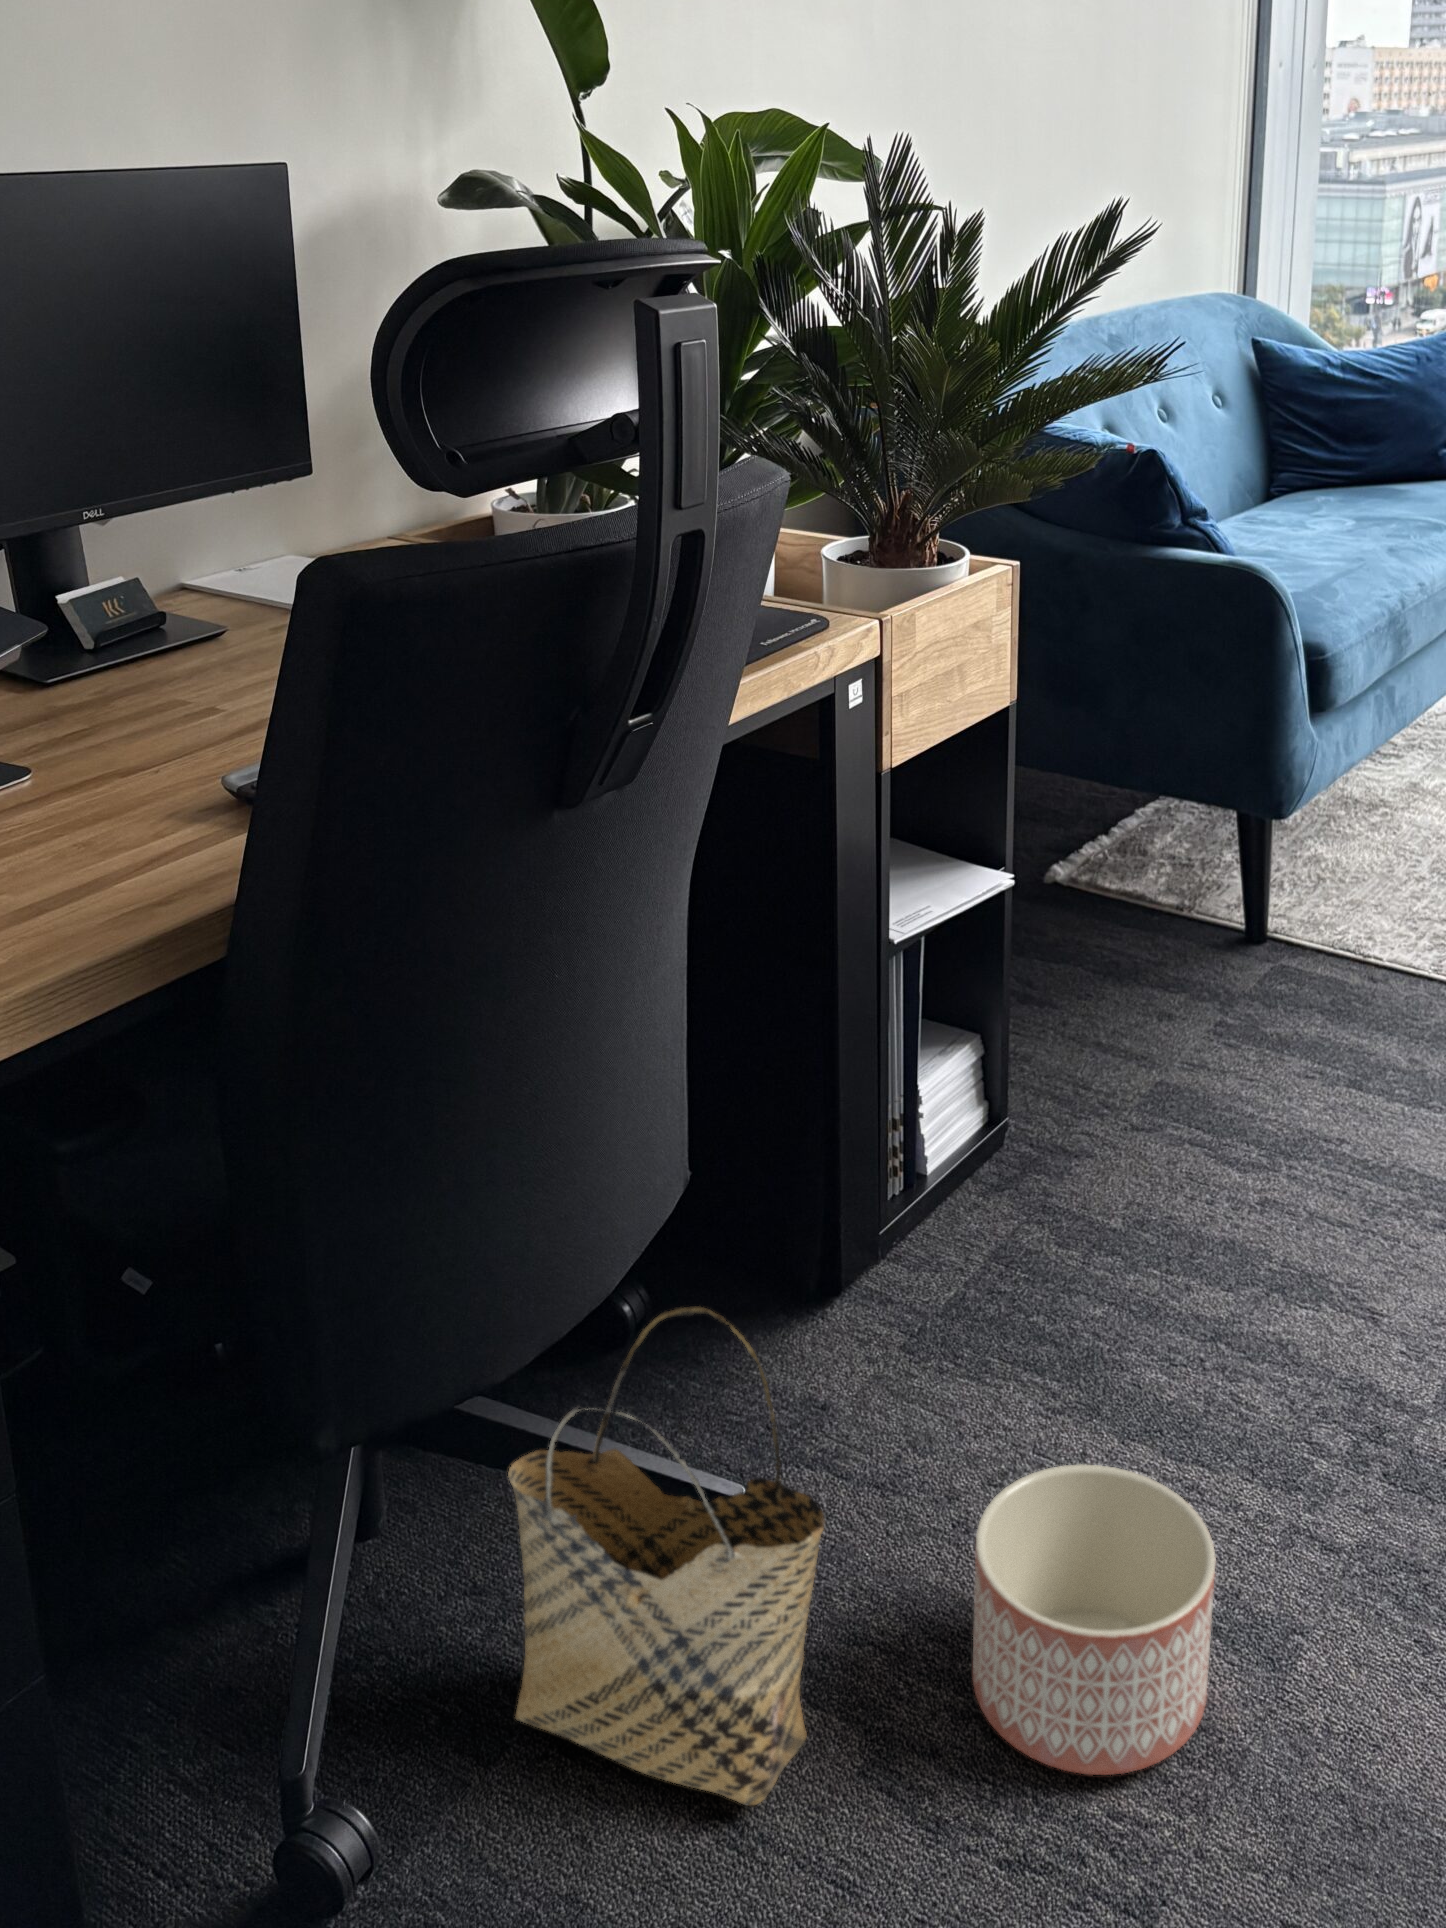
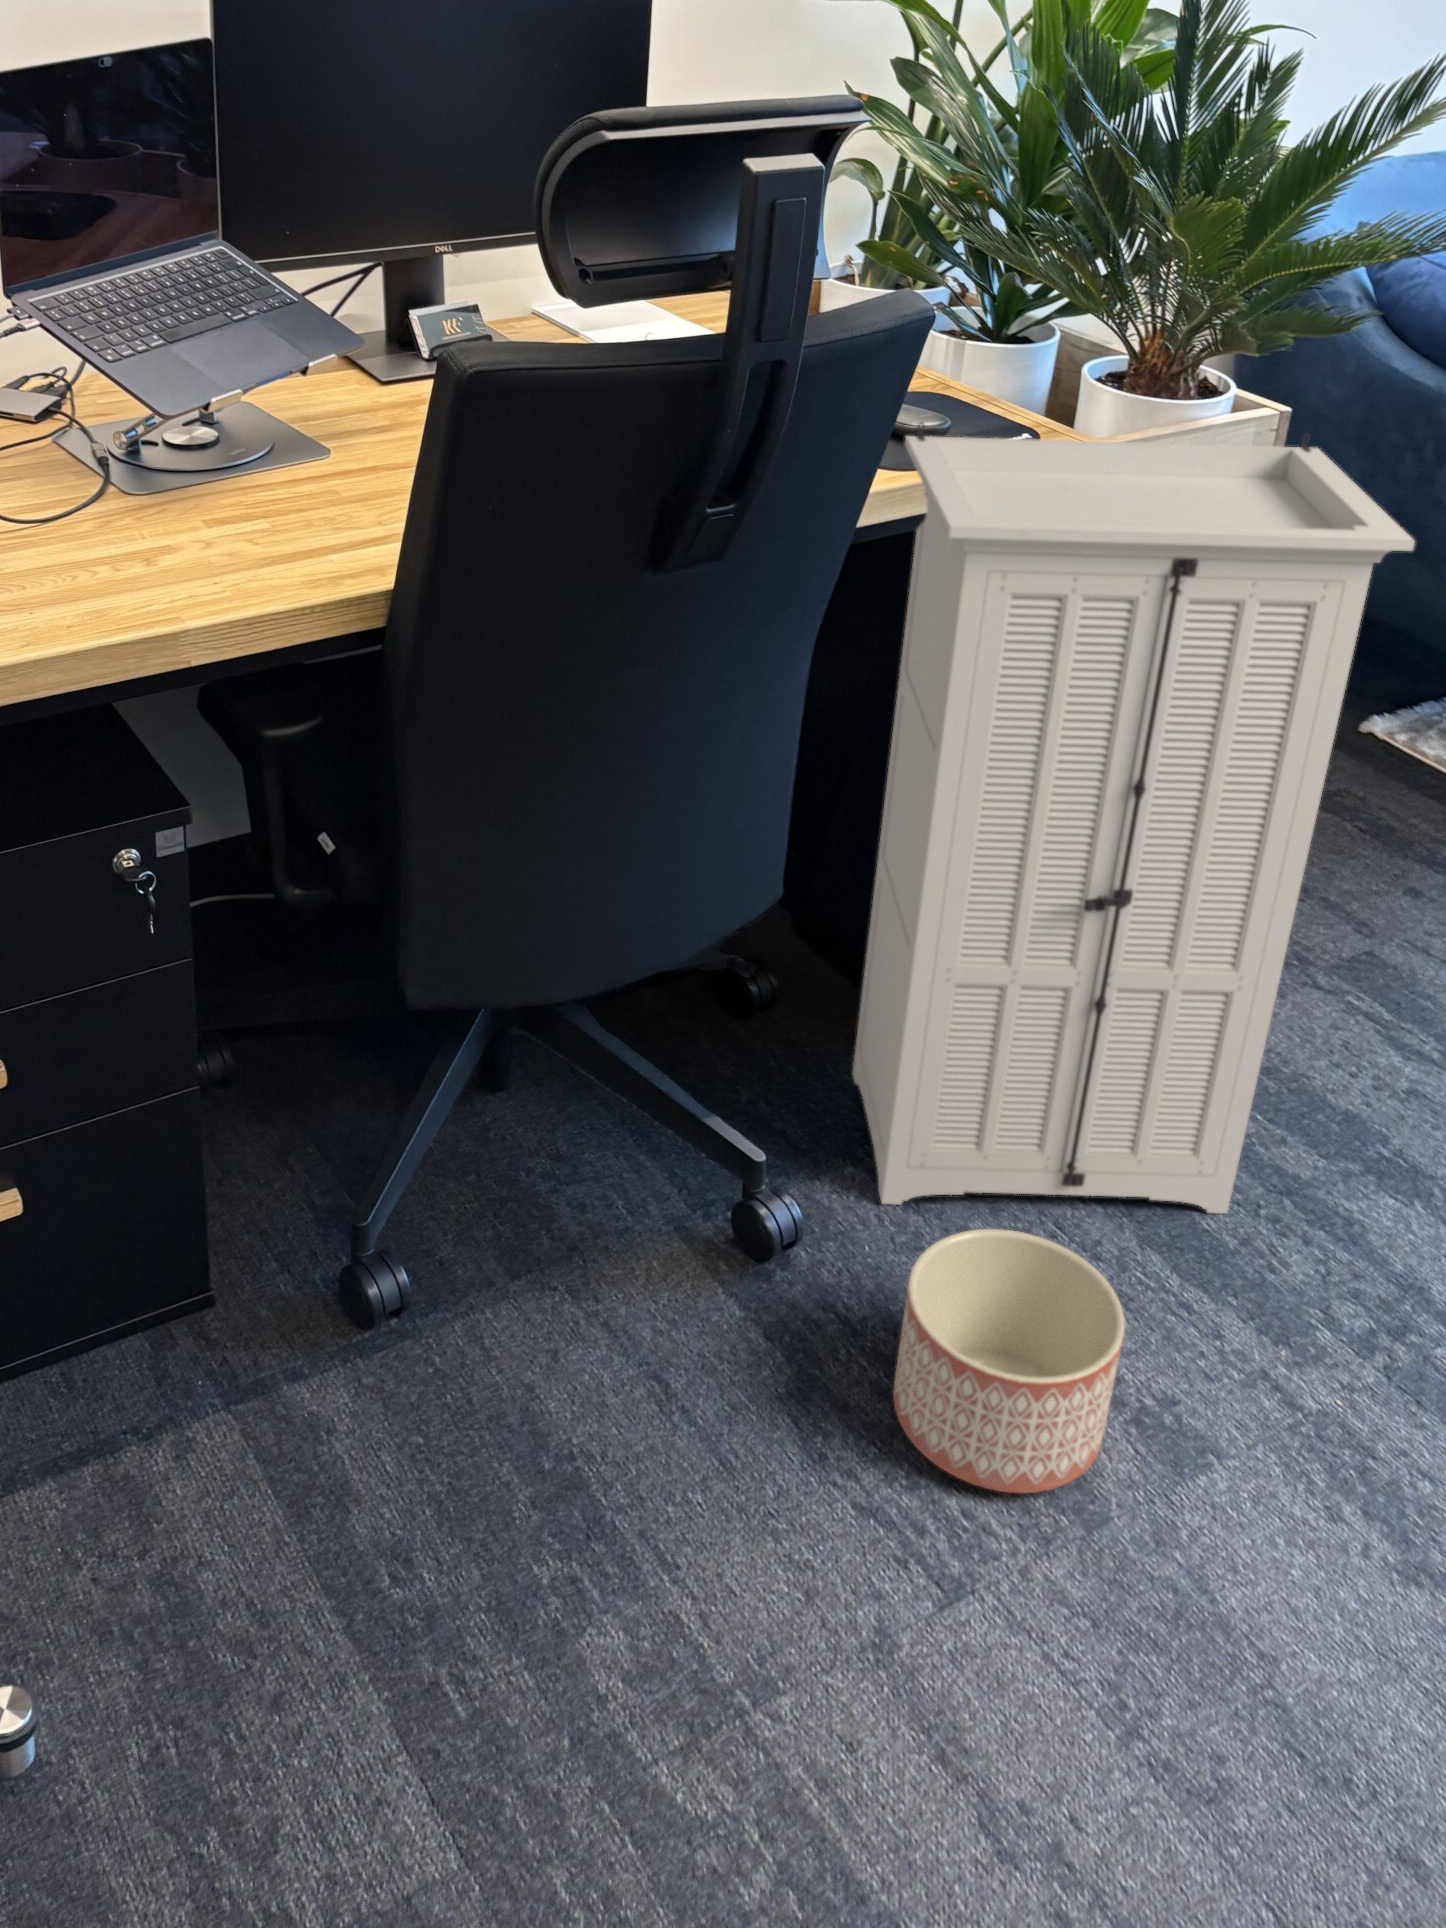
storage cabinet: none [726,568,1259,1496] -> present [853,423,1415,1214]
woven basket: present [508,1306,825,1805] -> none [538,992,780,1389]

